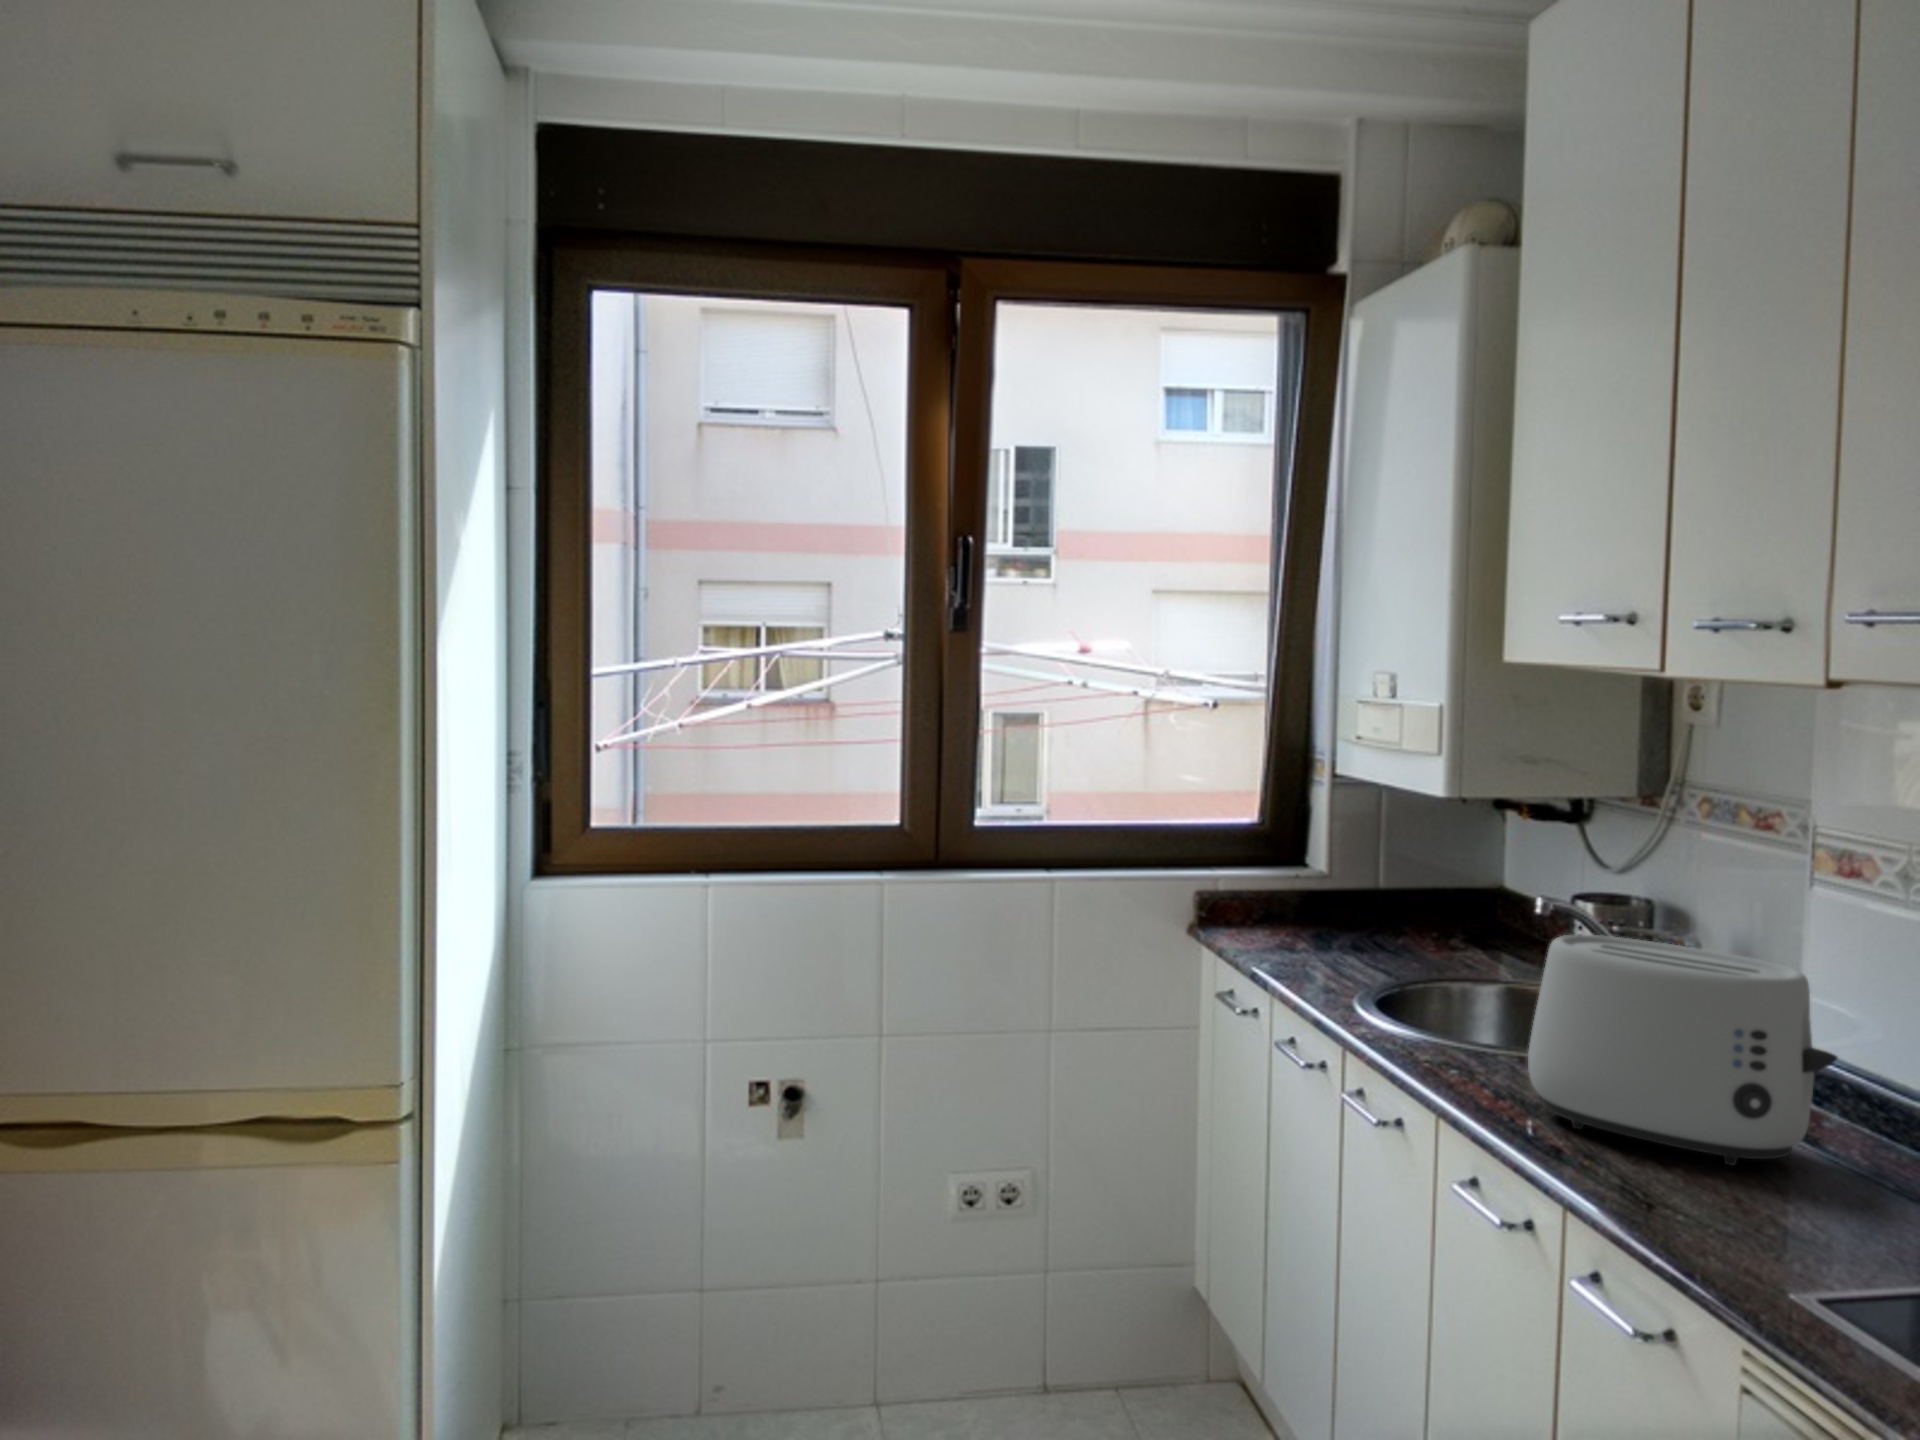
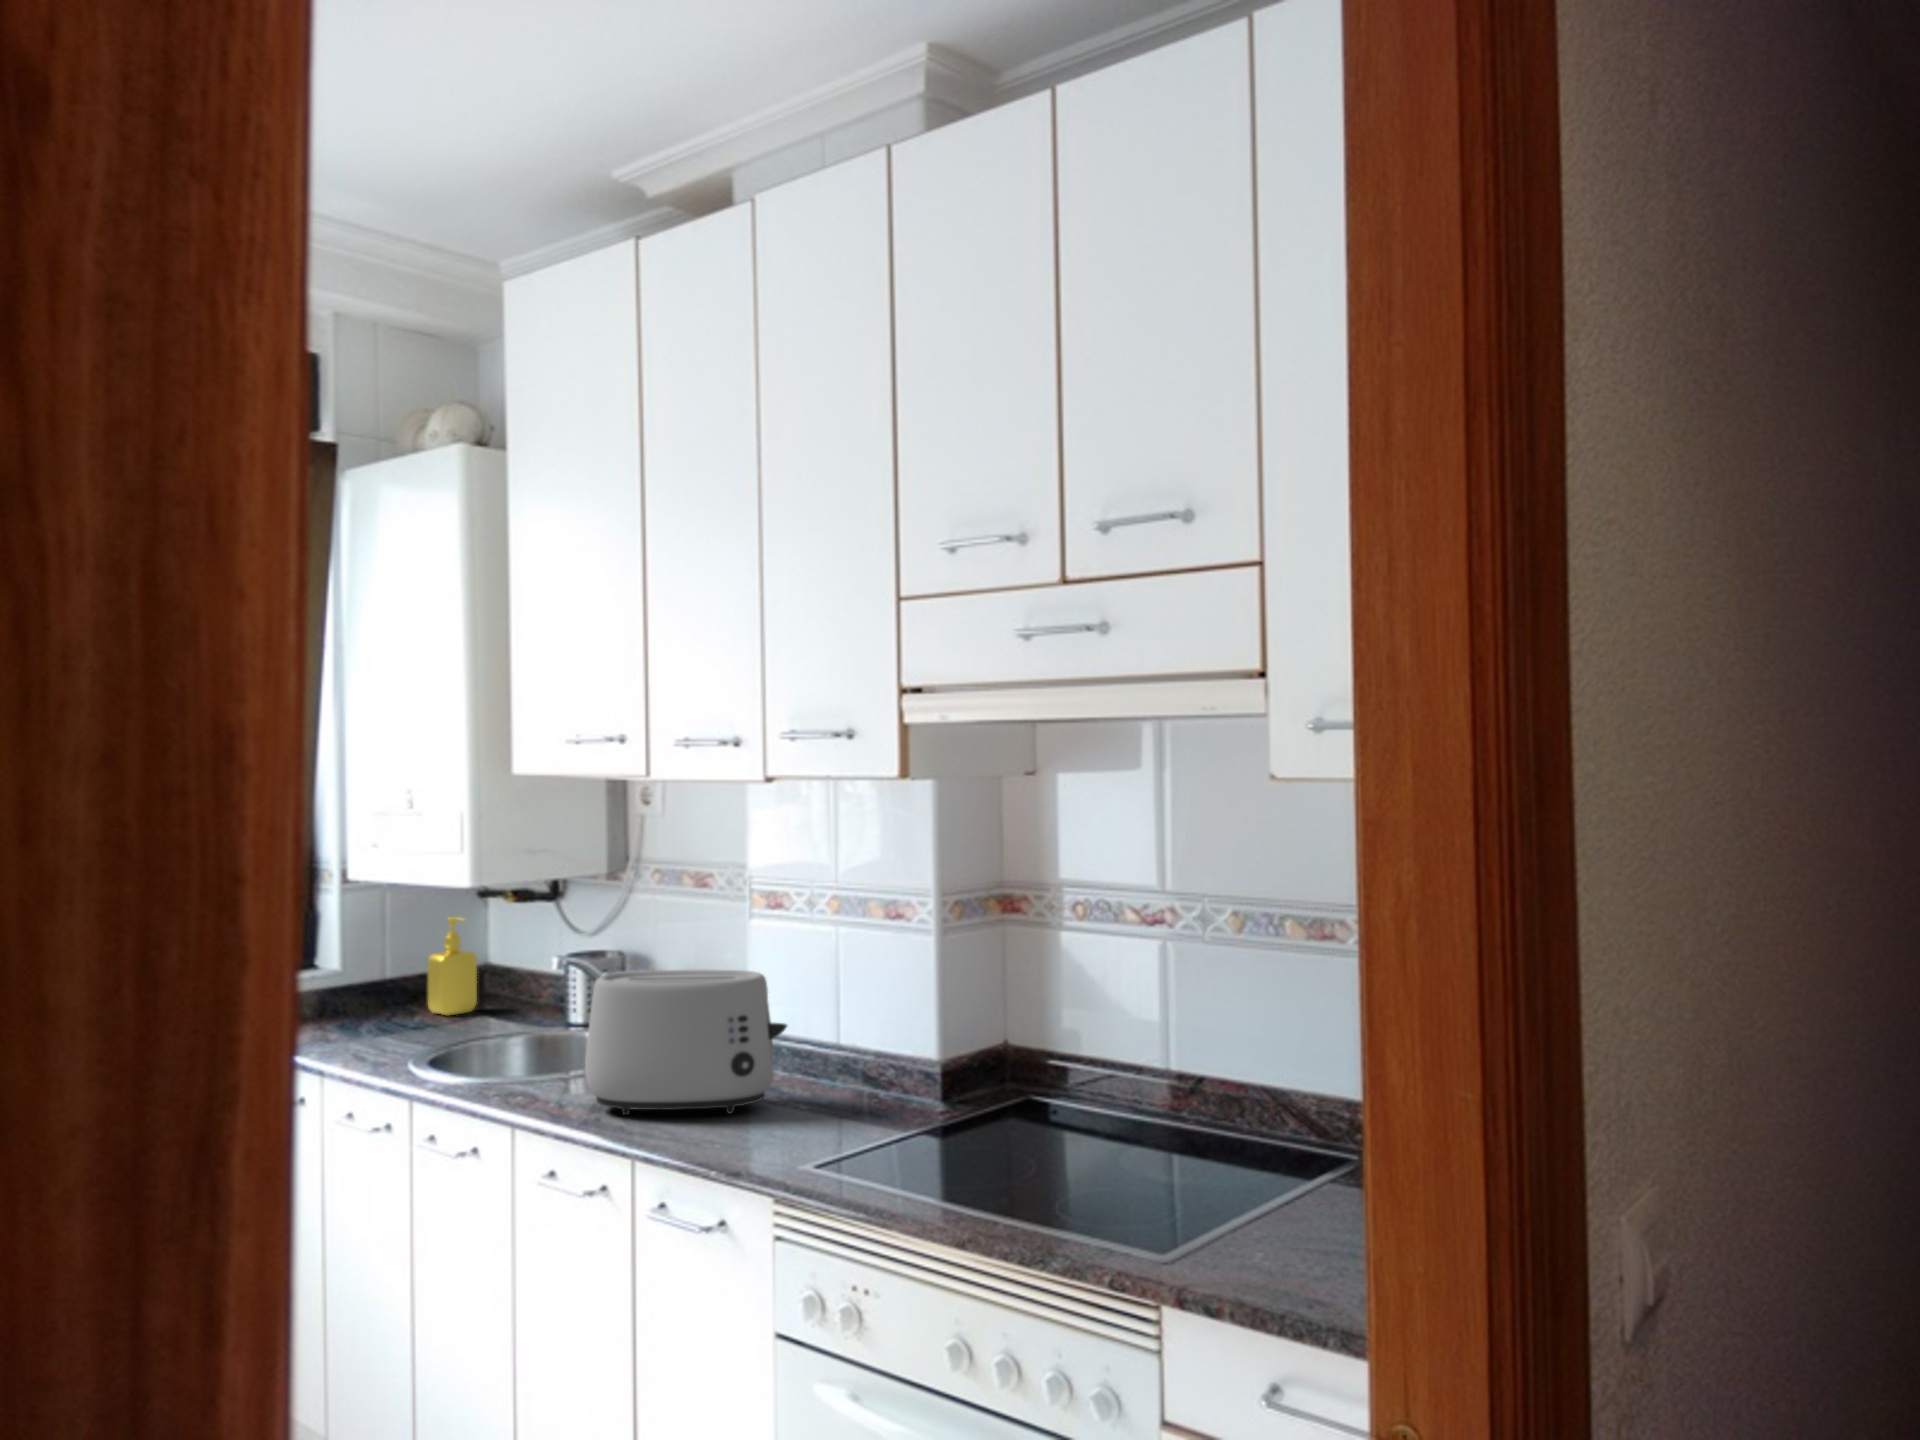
soap dispenser: none [1414,826,1475,943] -> present [428,917,477,1016]

